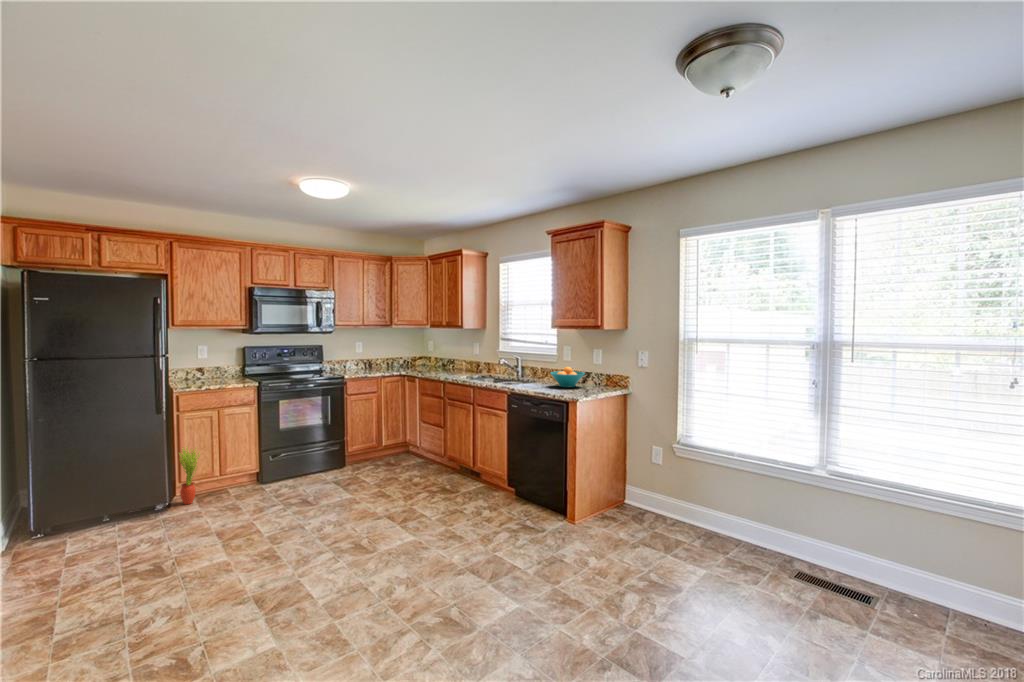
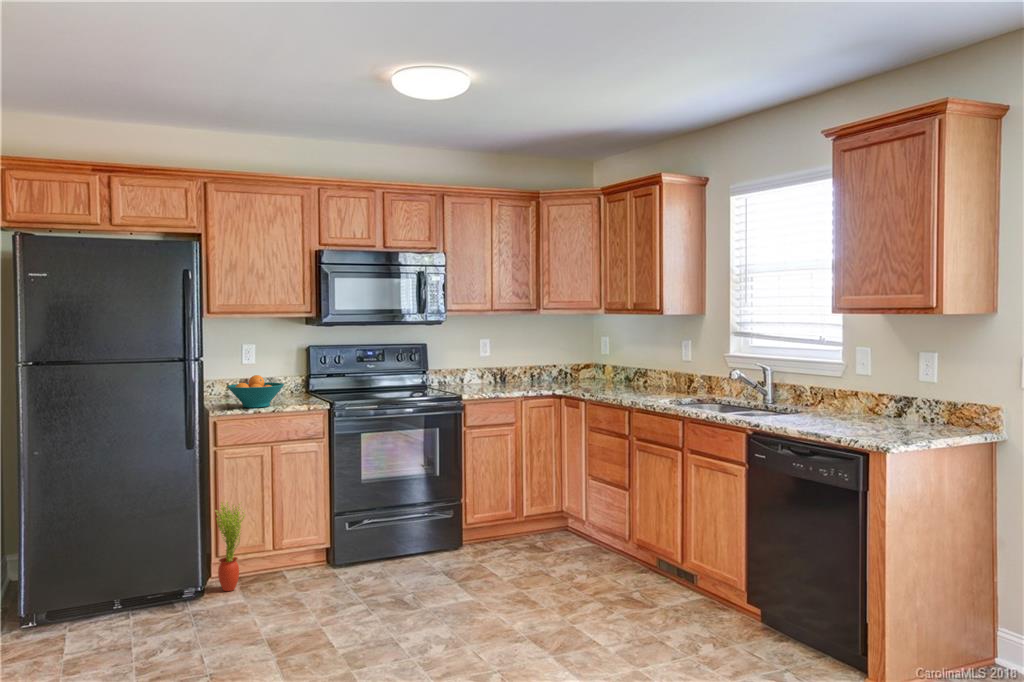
fruit bowl: present [550,367,585,387] -> present [227,375,284,408]

